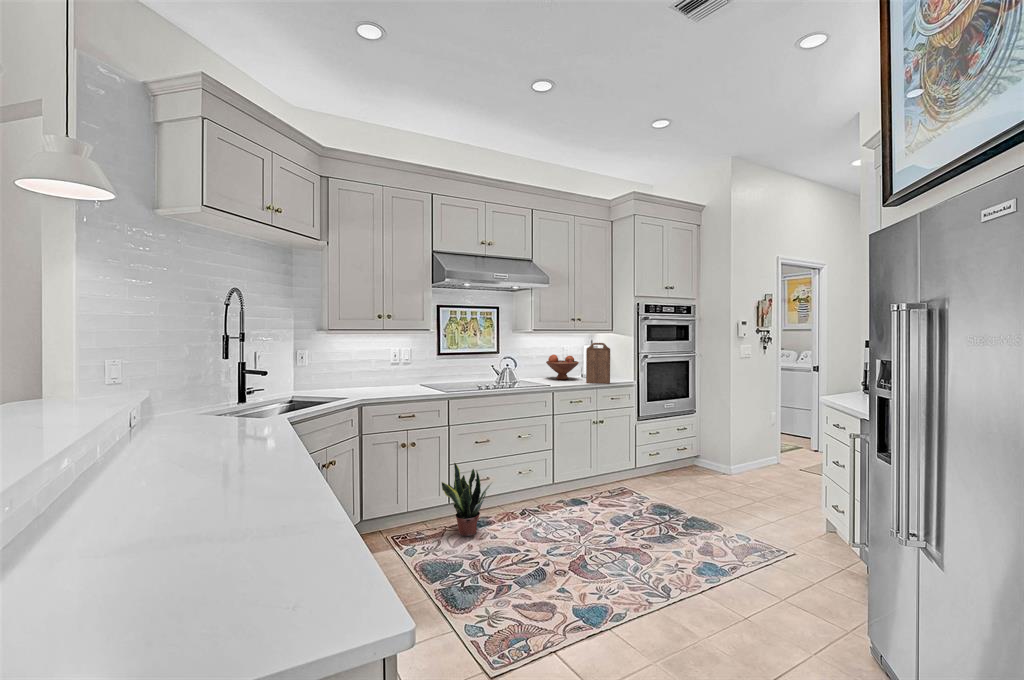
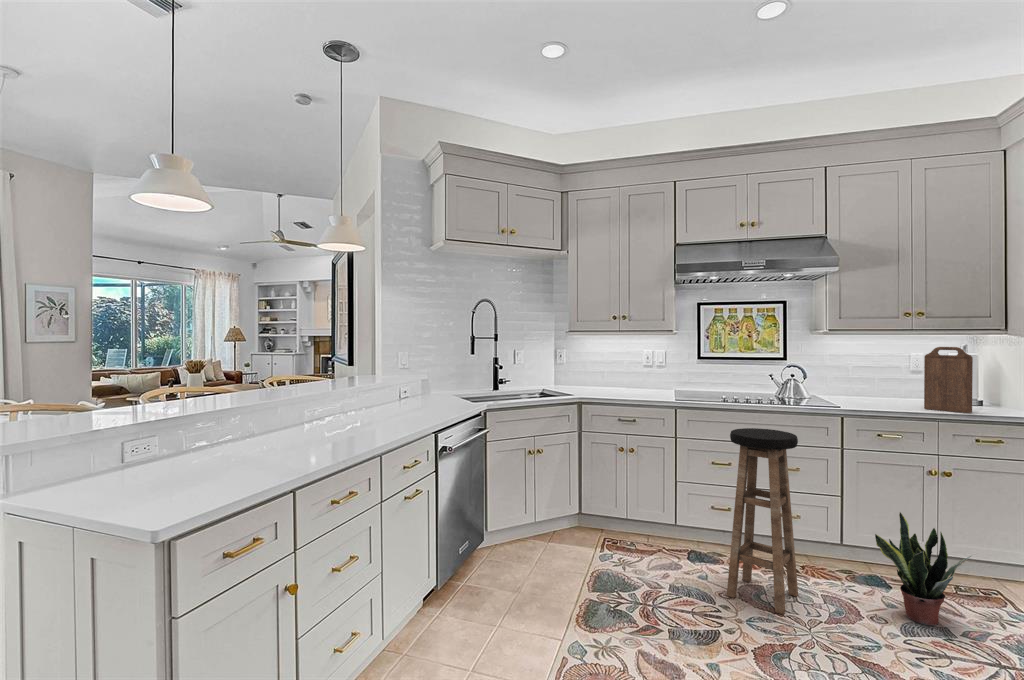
fruit bowl: present [546,355,579,380] -> none [865,364,926,401]
bar stool: none [515,408,561,542] -> present [727,428,798,614]
potted plant: present [442,463,492,536] -> present [875,512,972,625]

